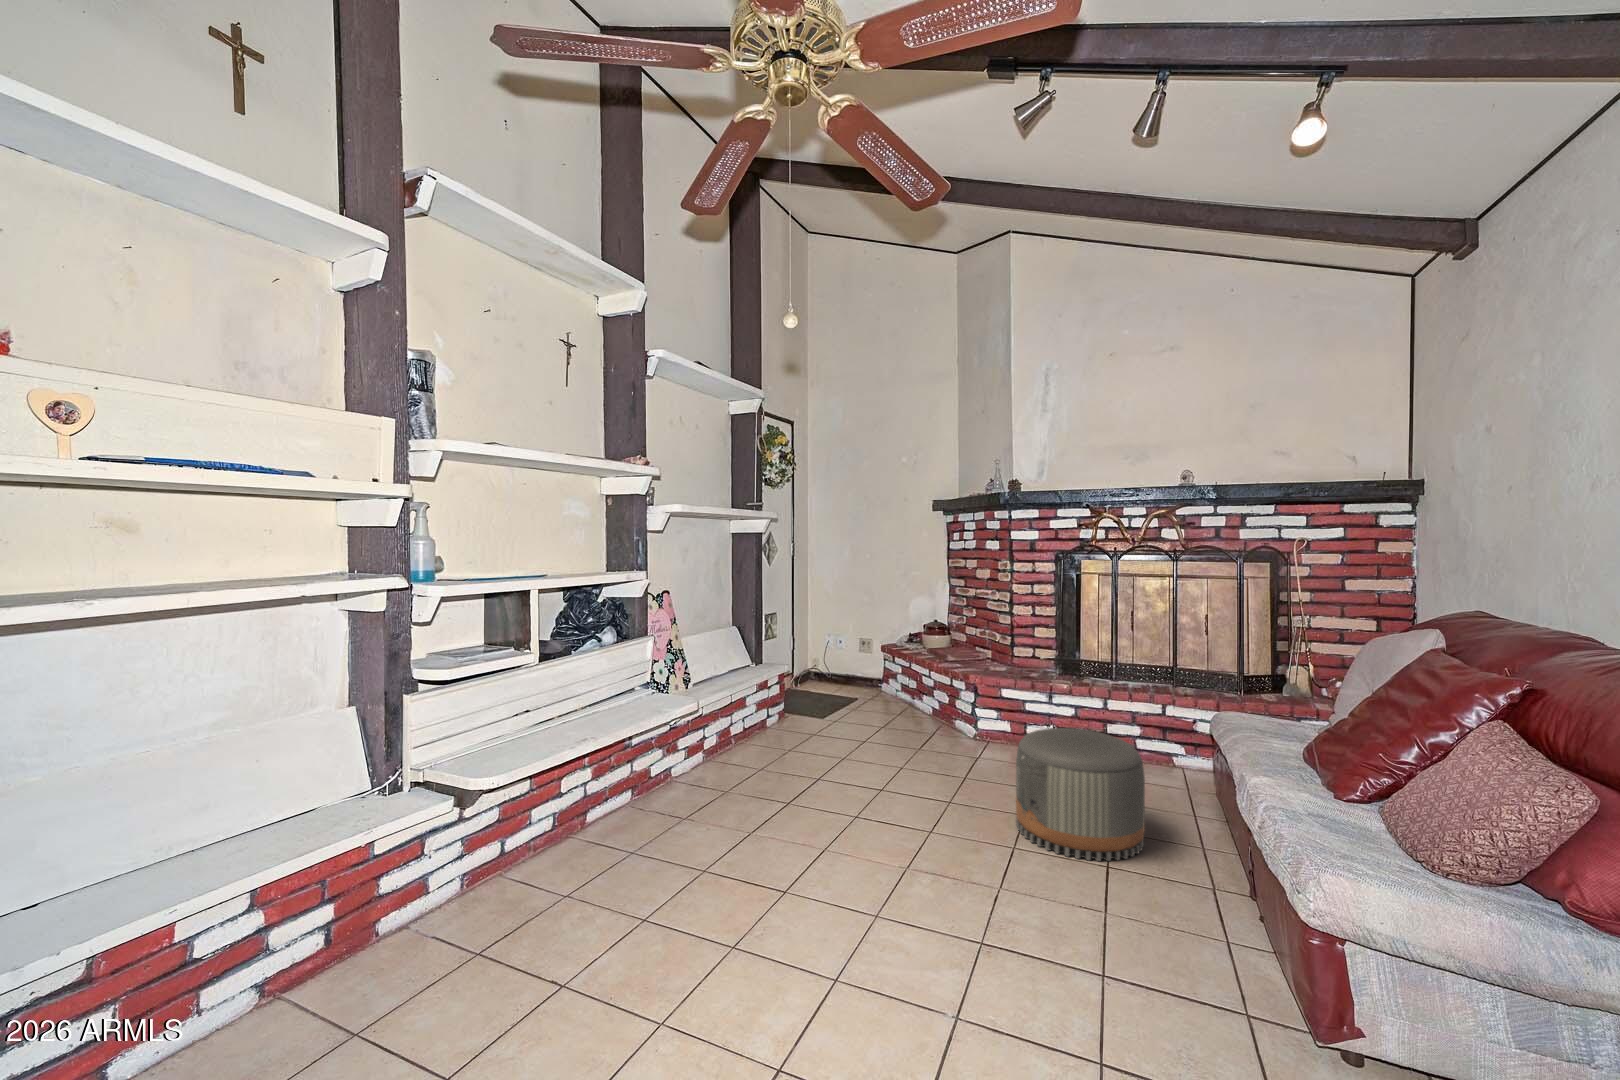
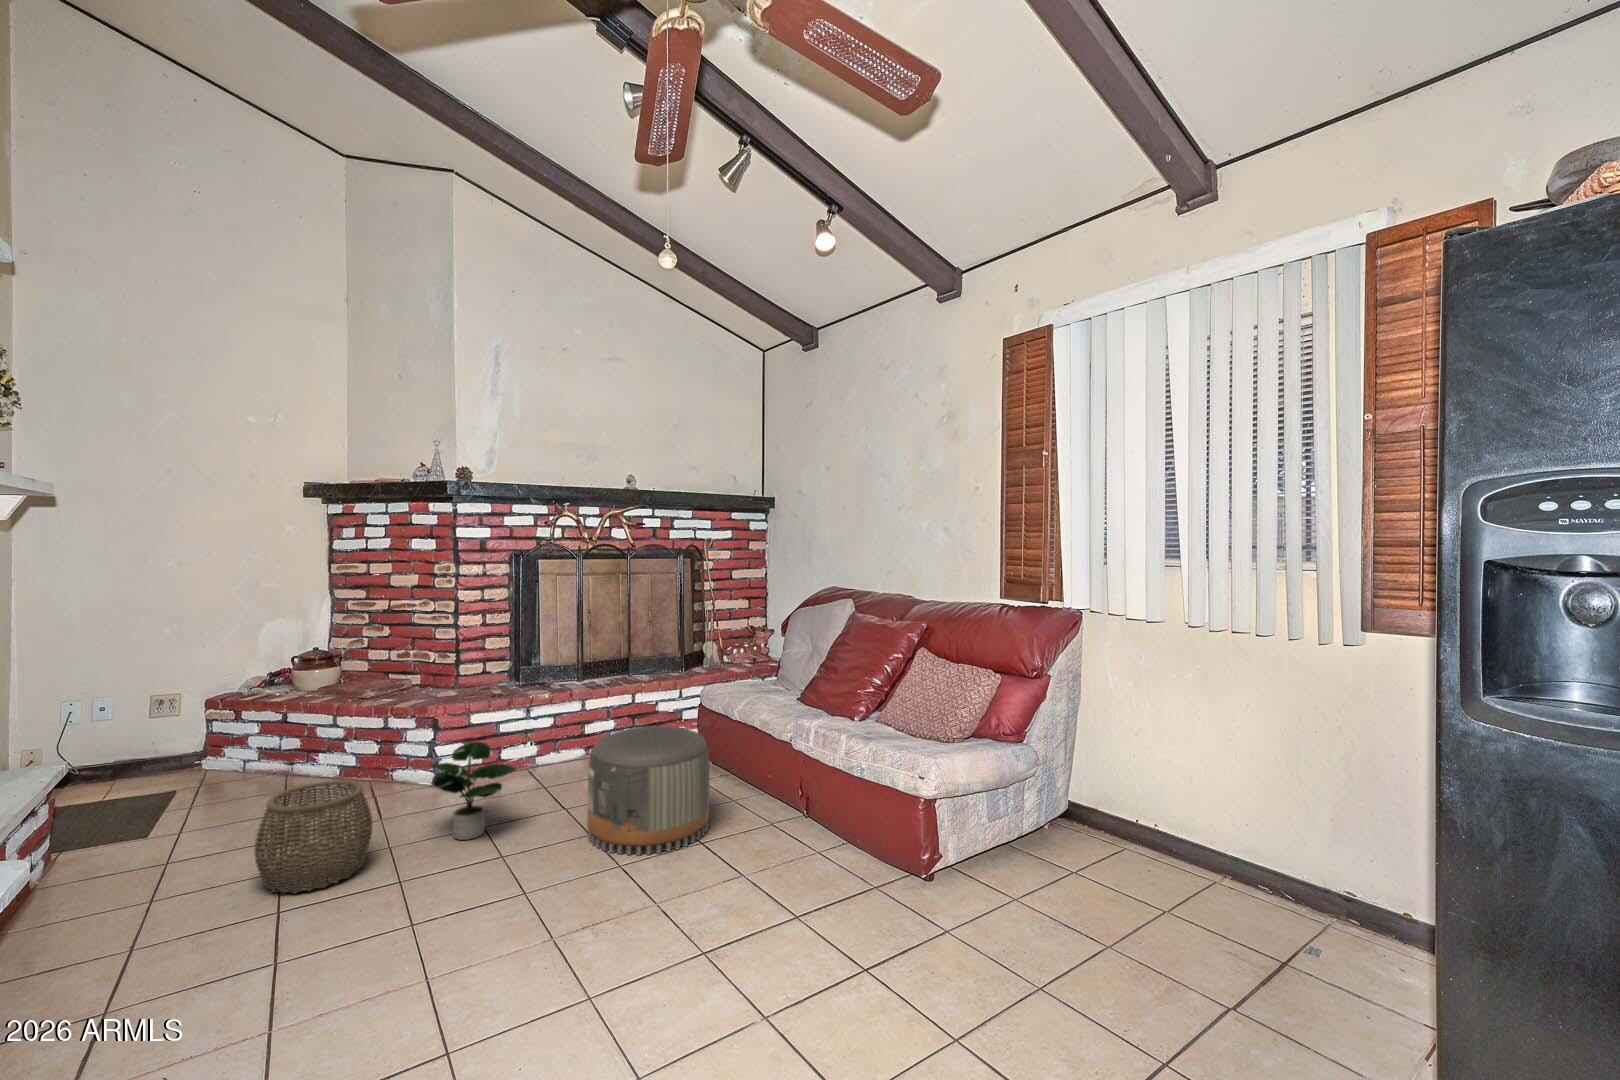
woven basket: none [821,706,886,775] -> present [254,780,373,894]
potted plant: none [919,706,982,782] -> present [429,742,517,840]

